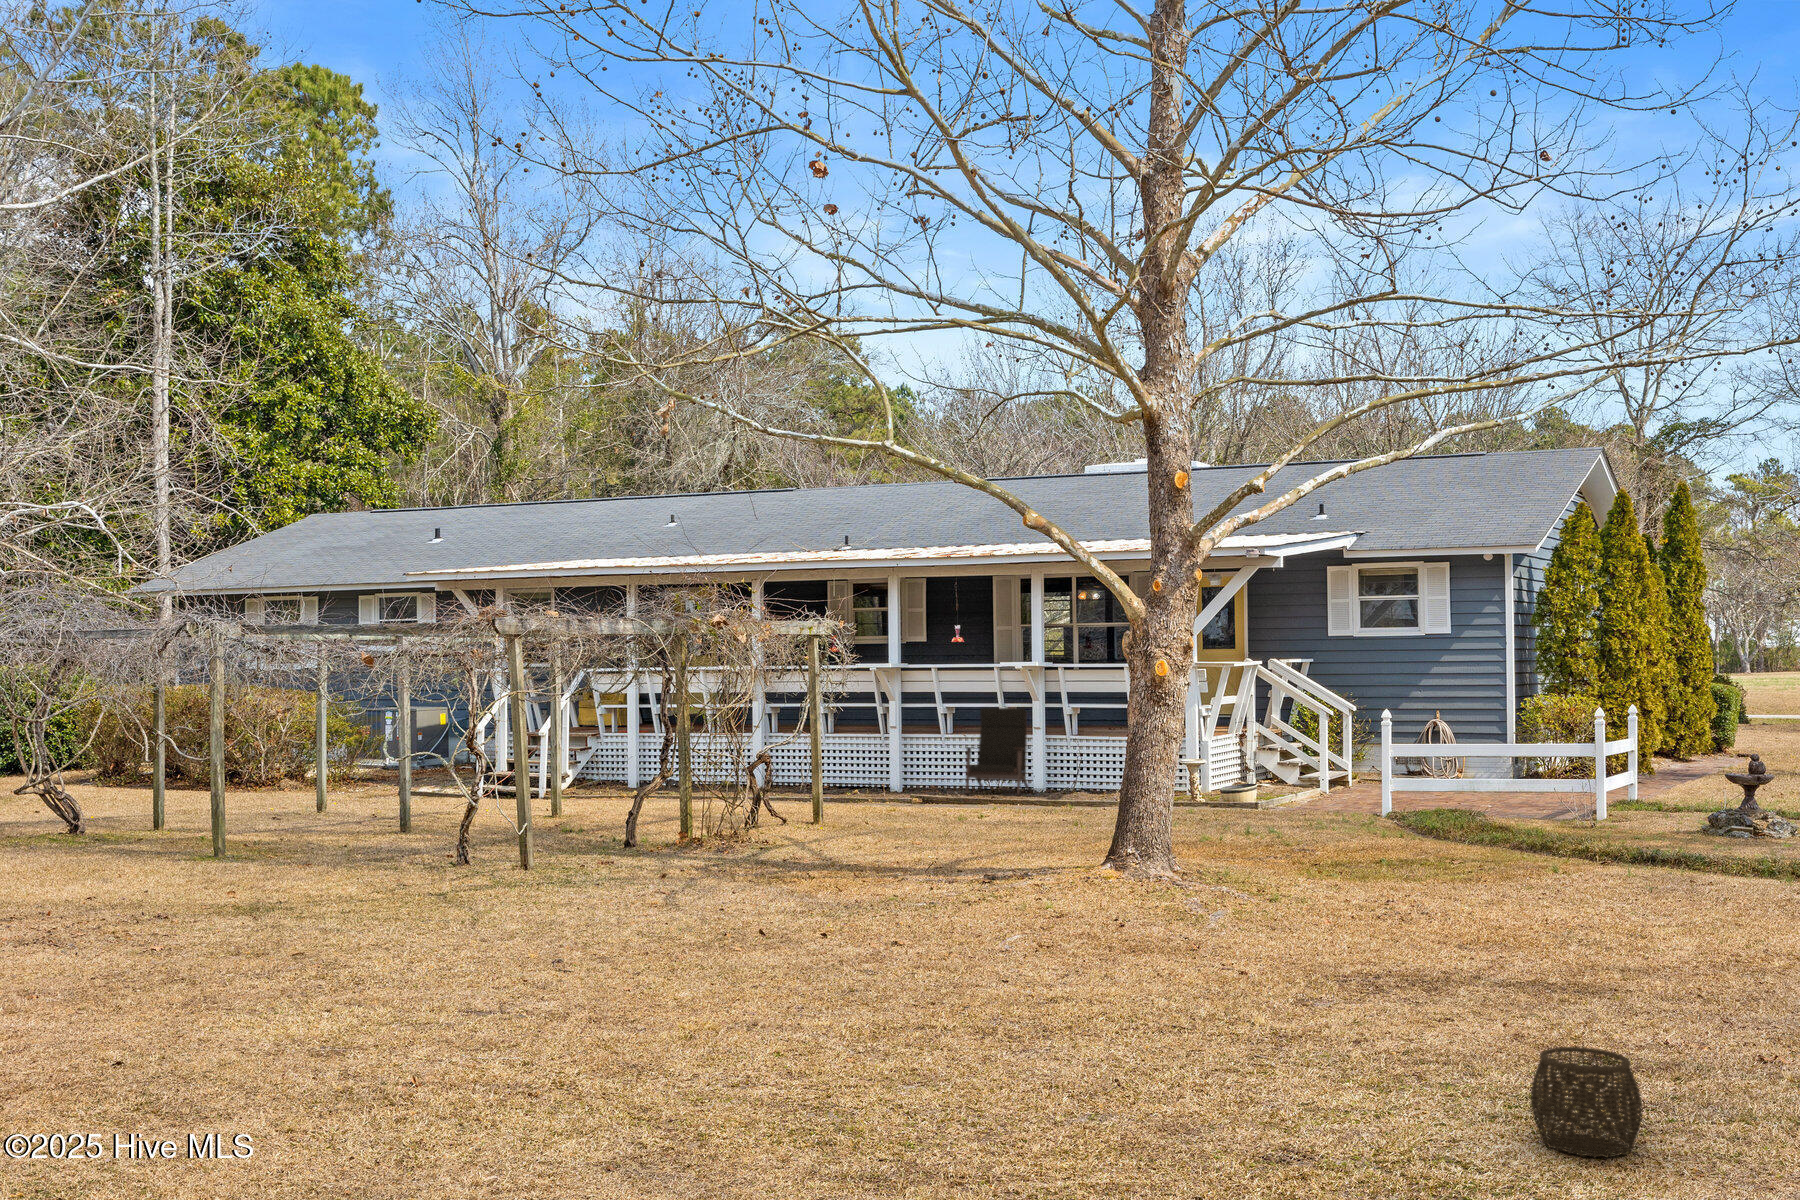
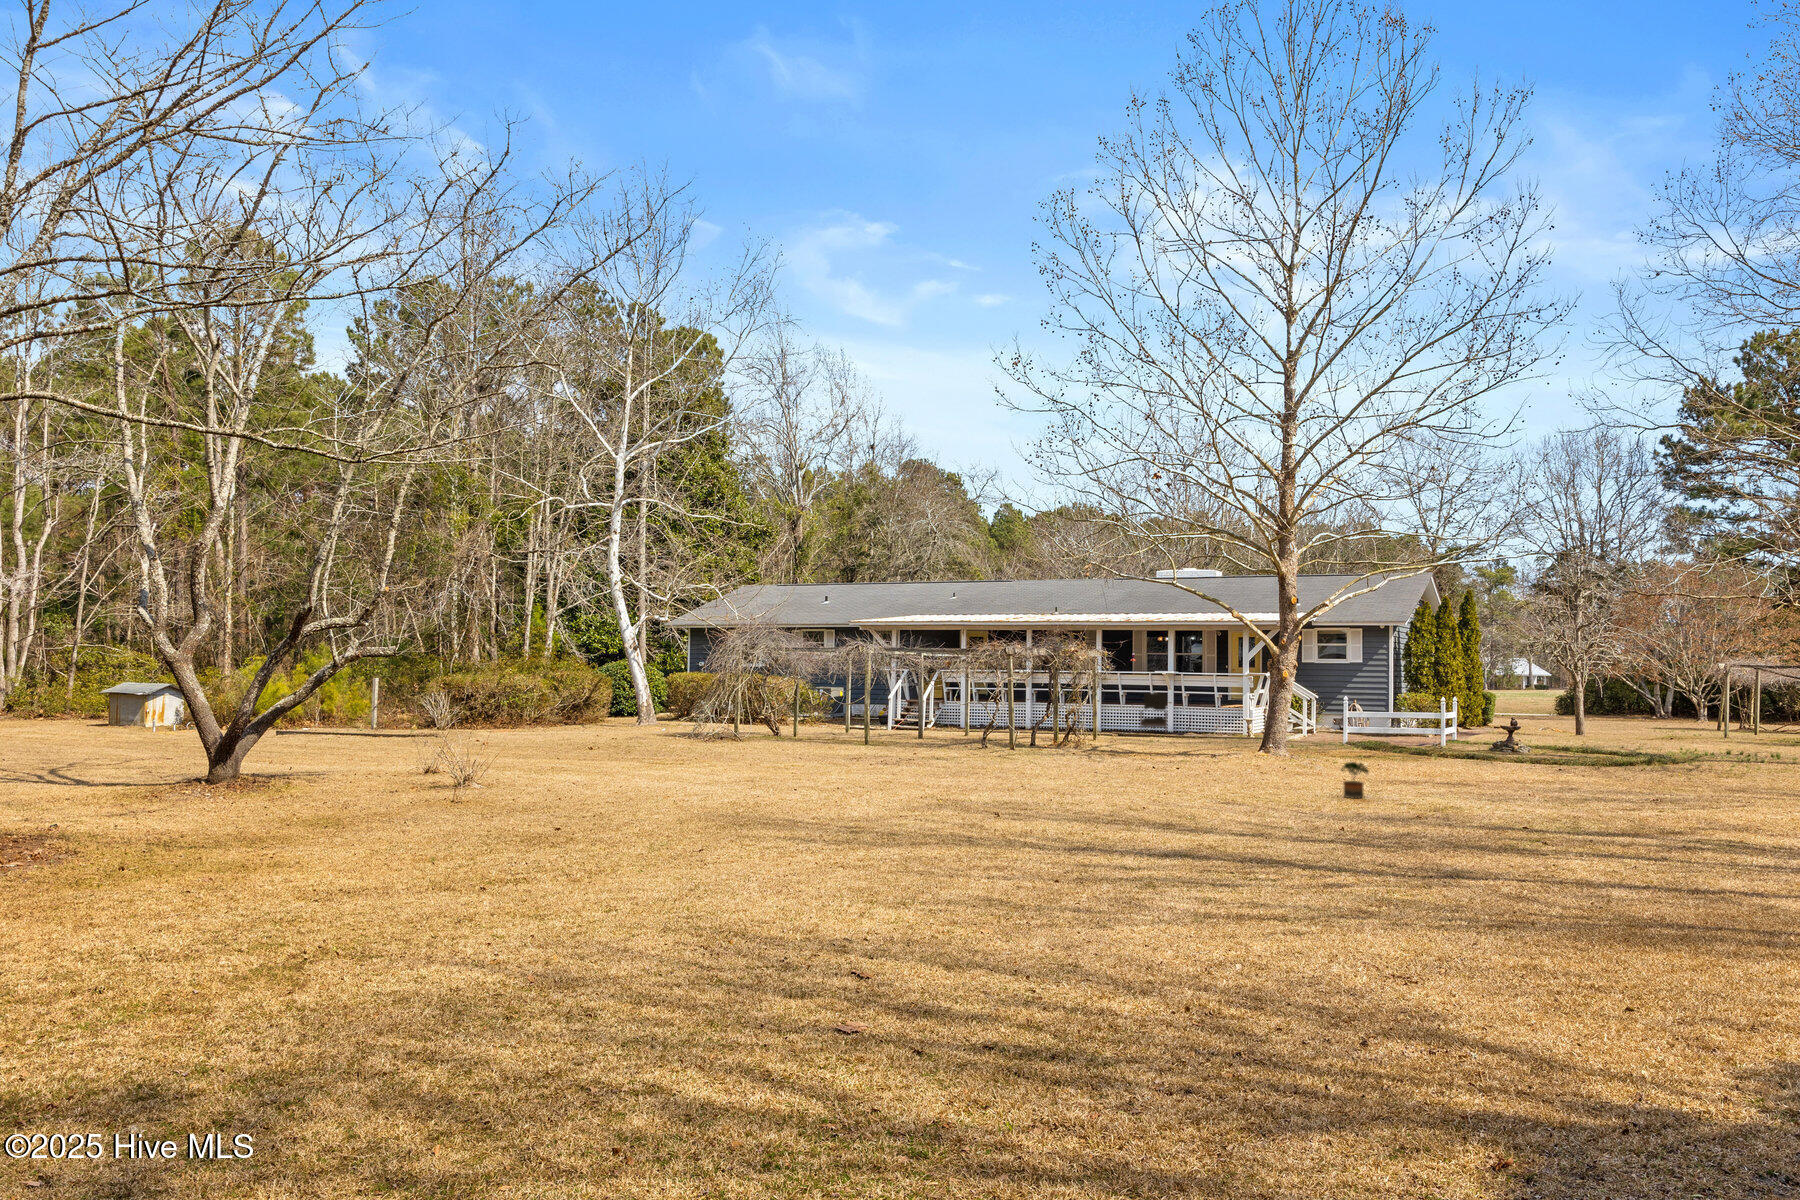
potted tree: none [1078,993,1187,1151] -> present [1341,762,1369,799]
woven basket: present [1530,1047,1643,1158] -> none [1454,777,1483,801]

